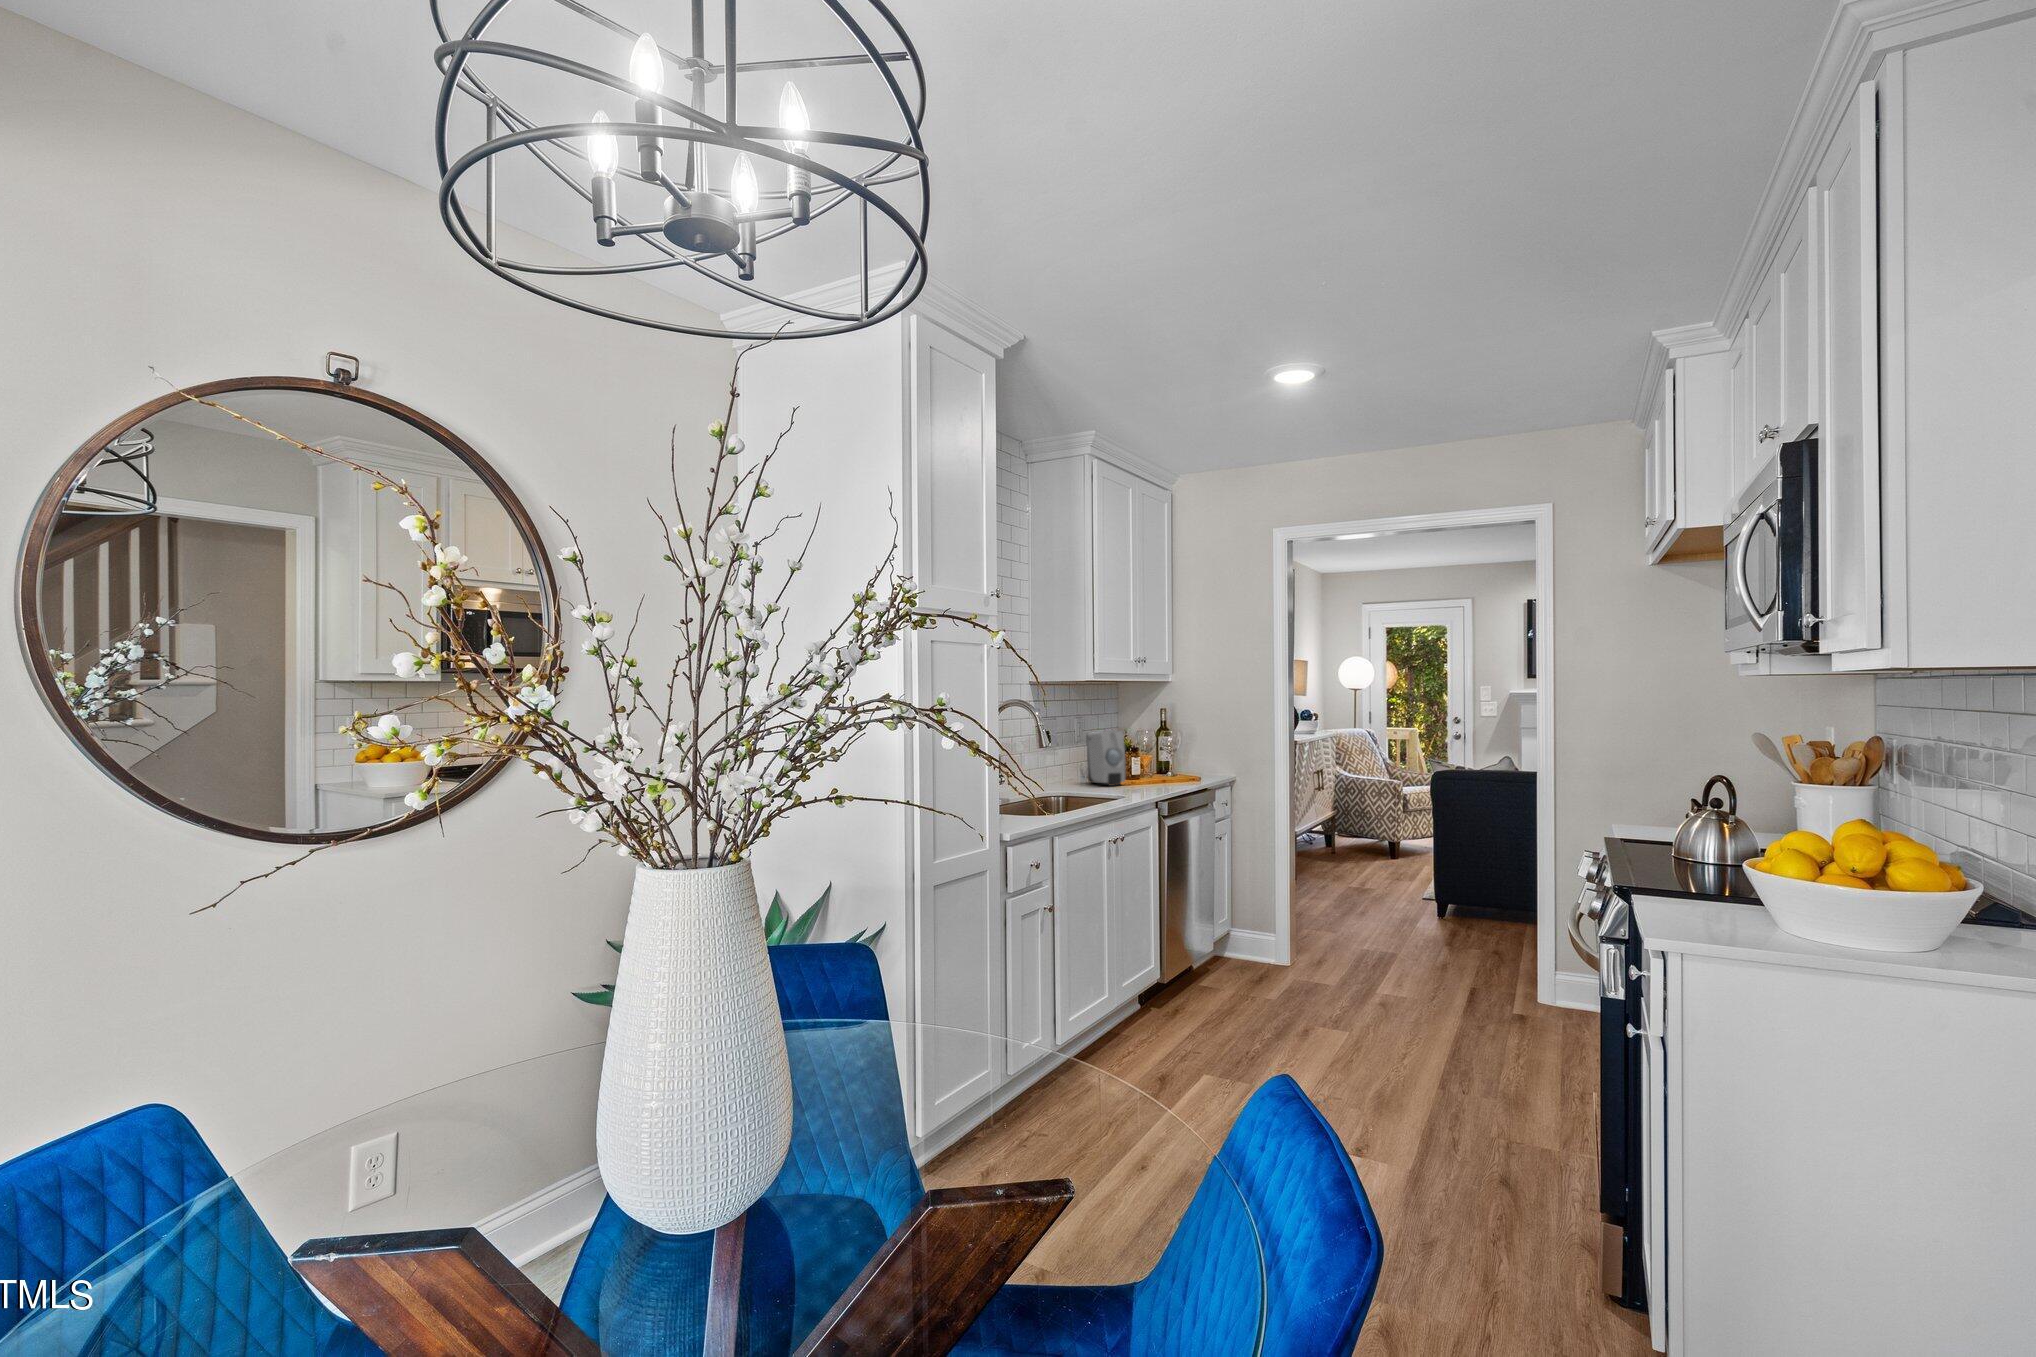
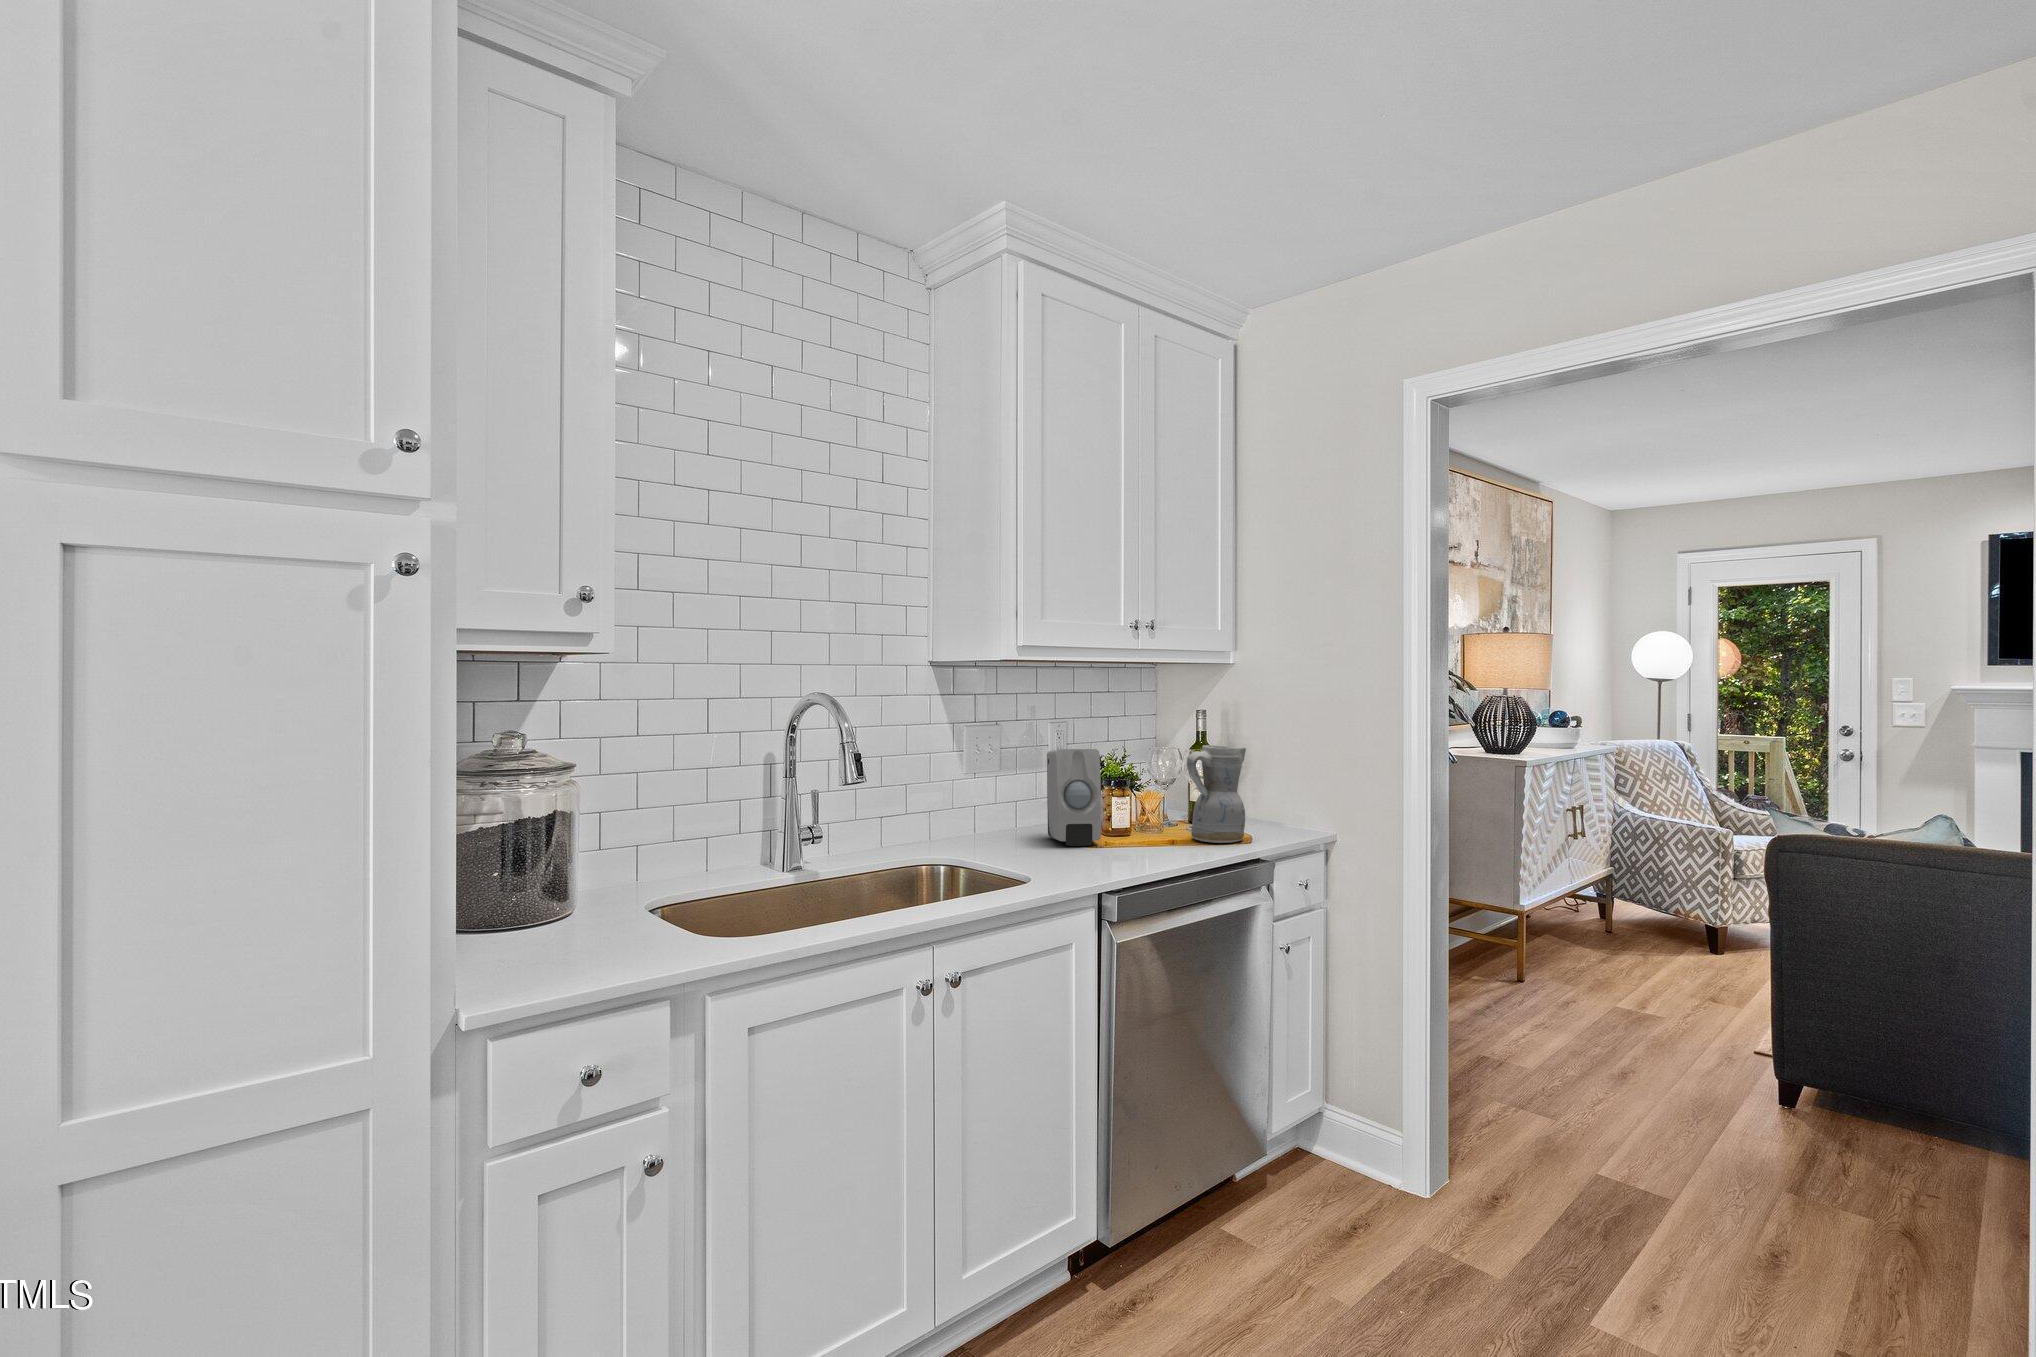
ceramic pitcher: none [1167,728,1197,781] -> present [1187,745,1246,843]

